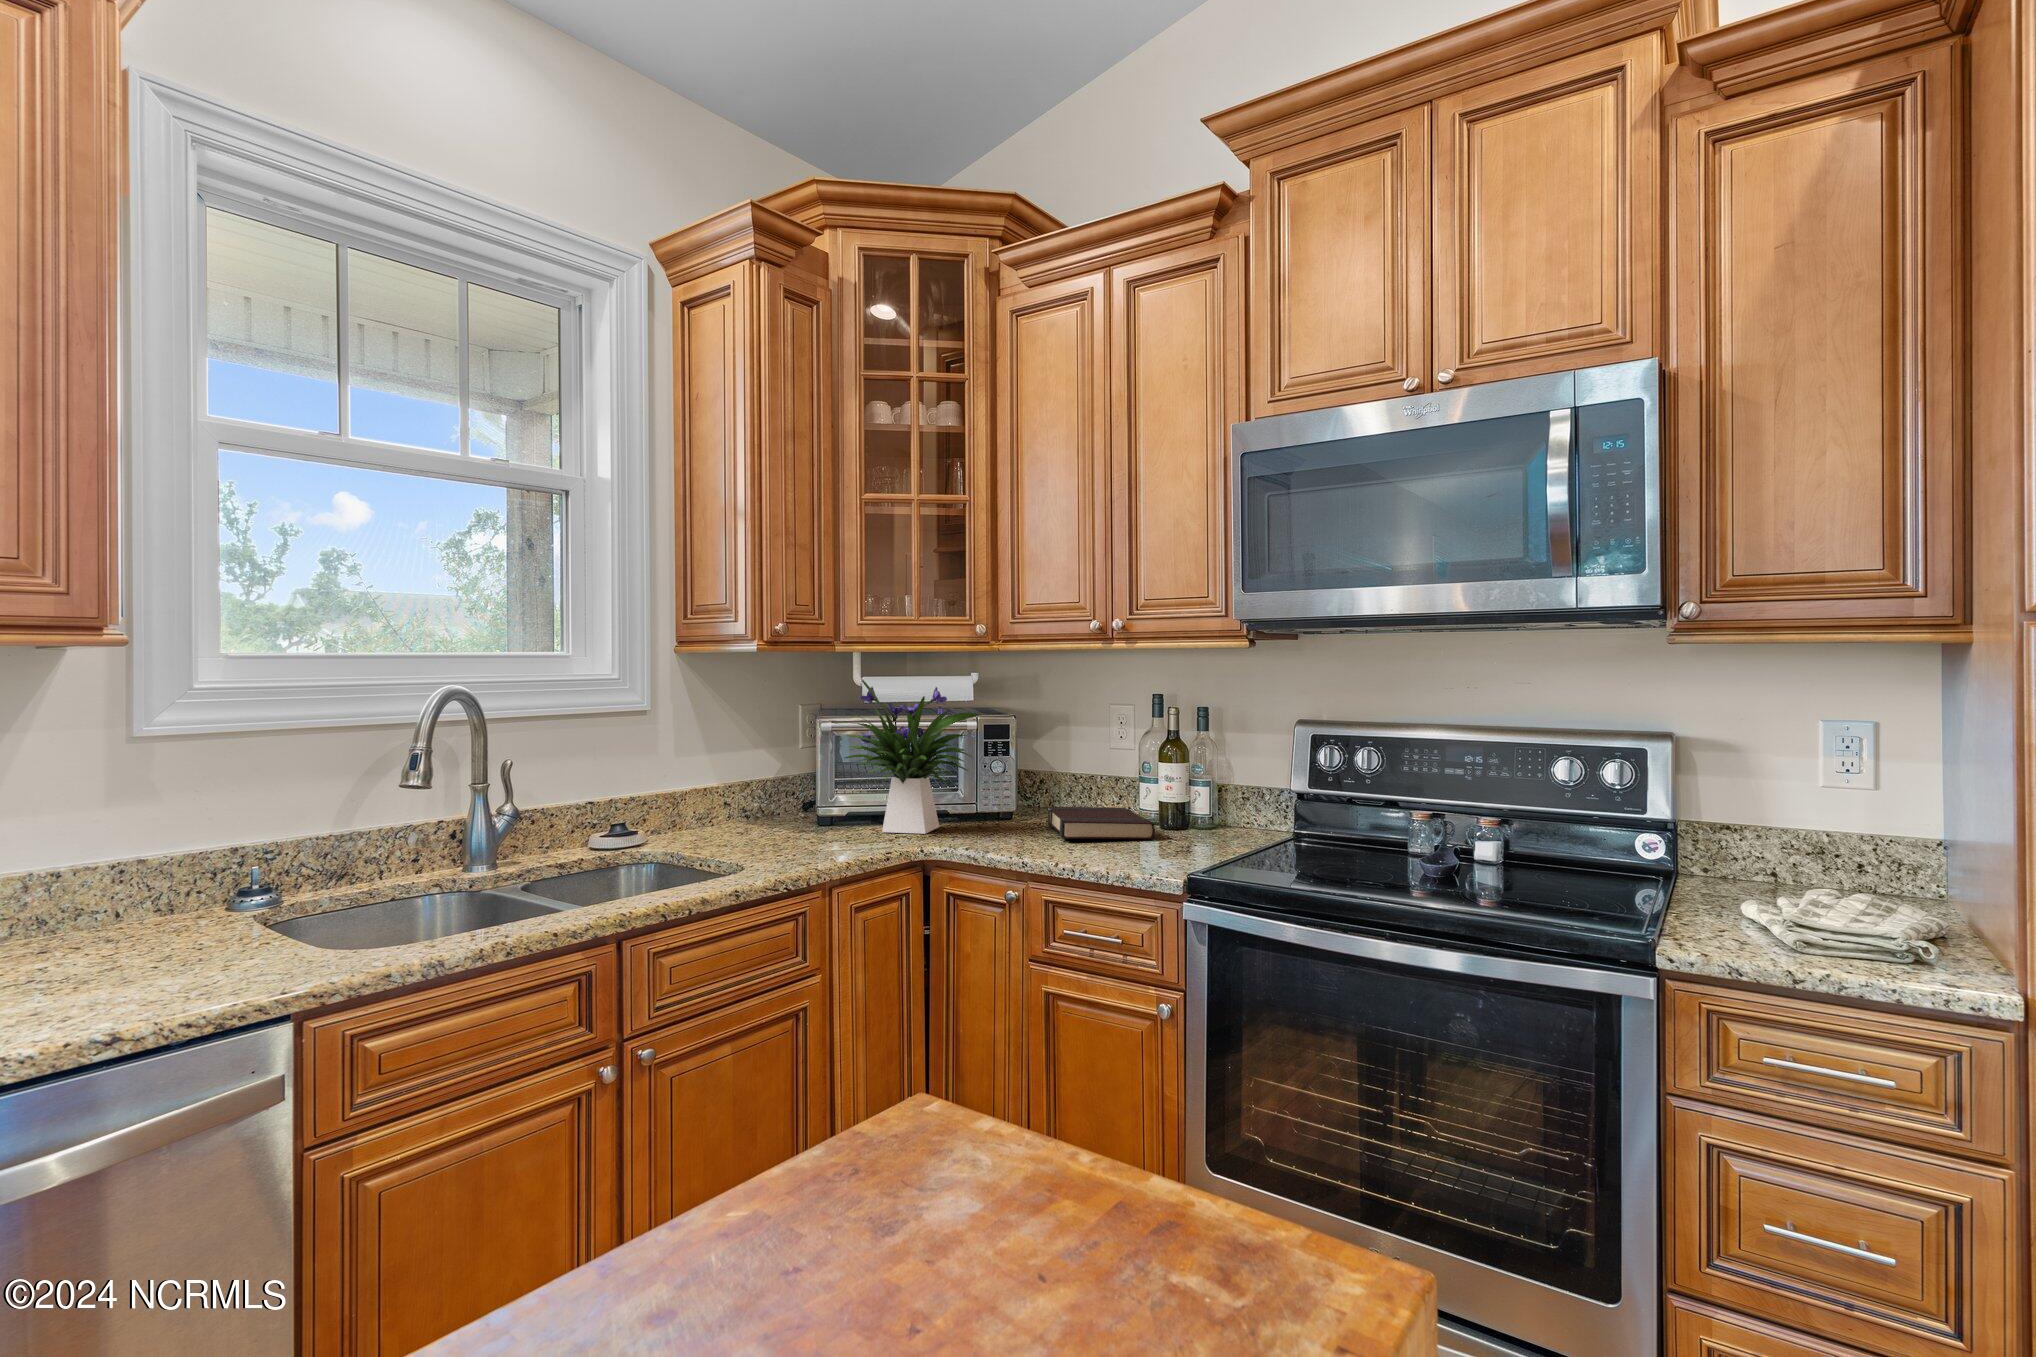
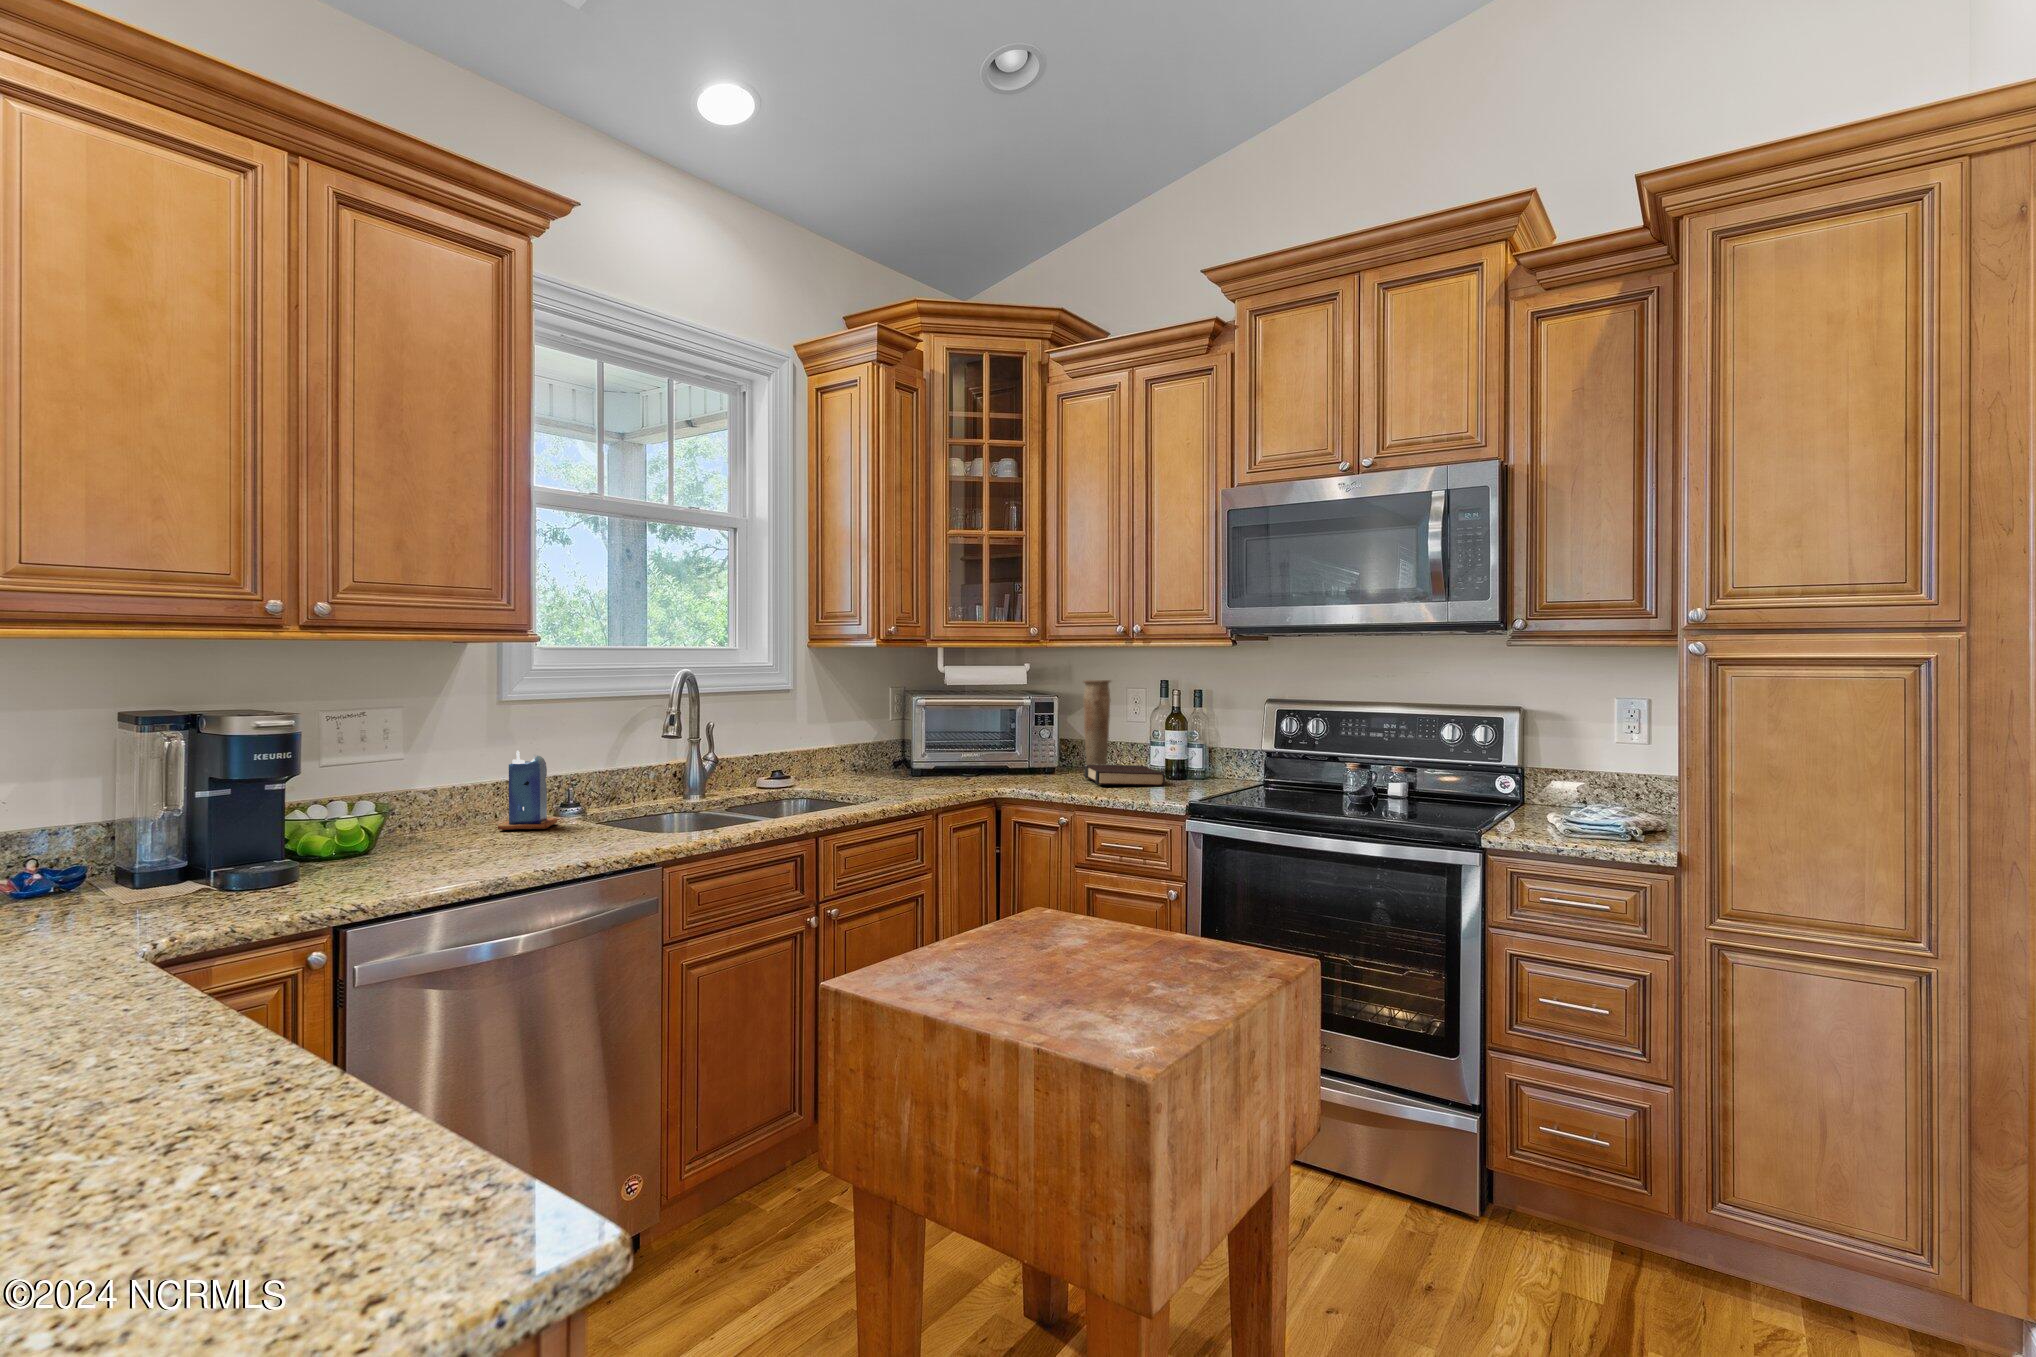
flower arrangement: present [835,679,979,834] -> none [929,668,1035,783]
vase: none [1047,693,1085,816] -> present [1083,680,1110,765]
candle: none [95,815,216,942] -> present [498,750,557,830]

